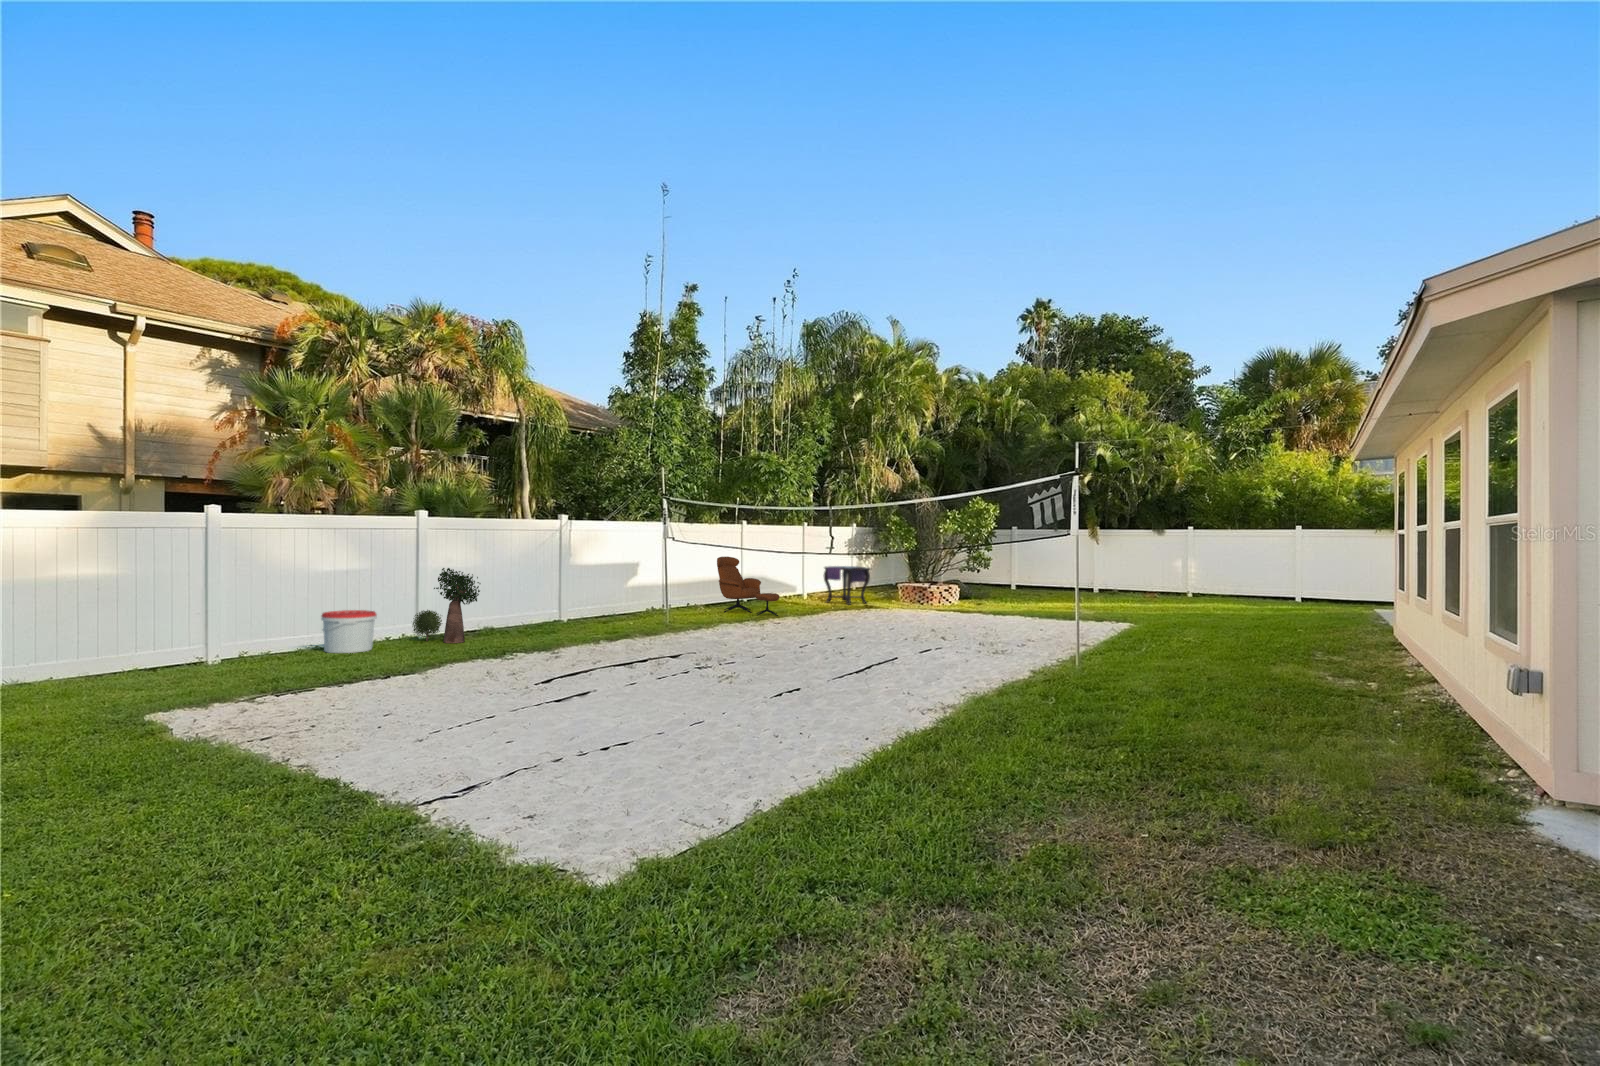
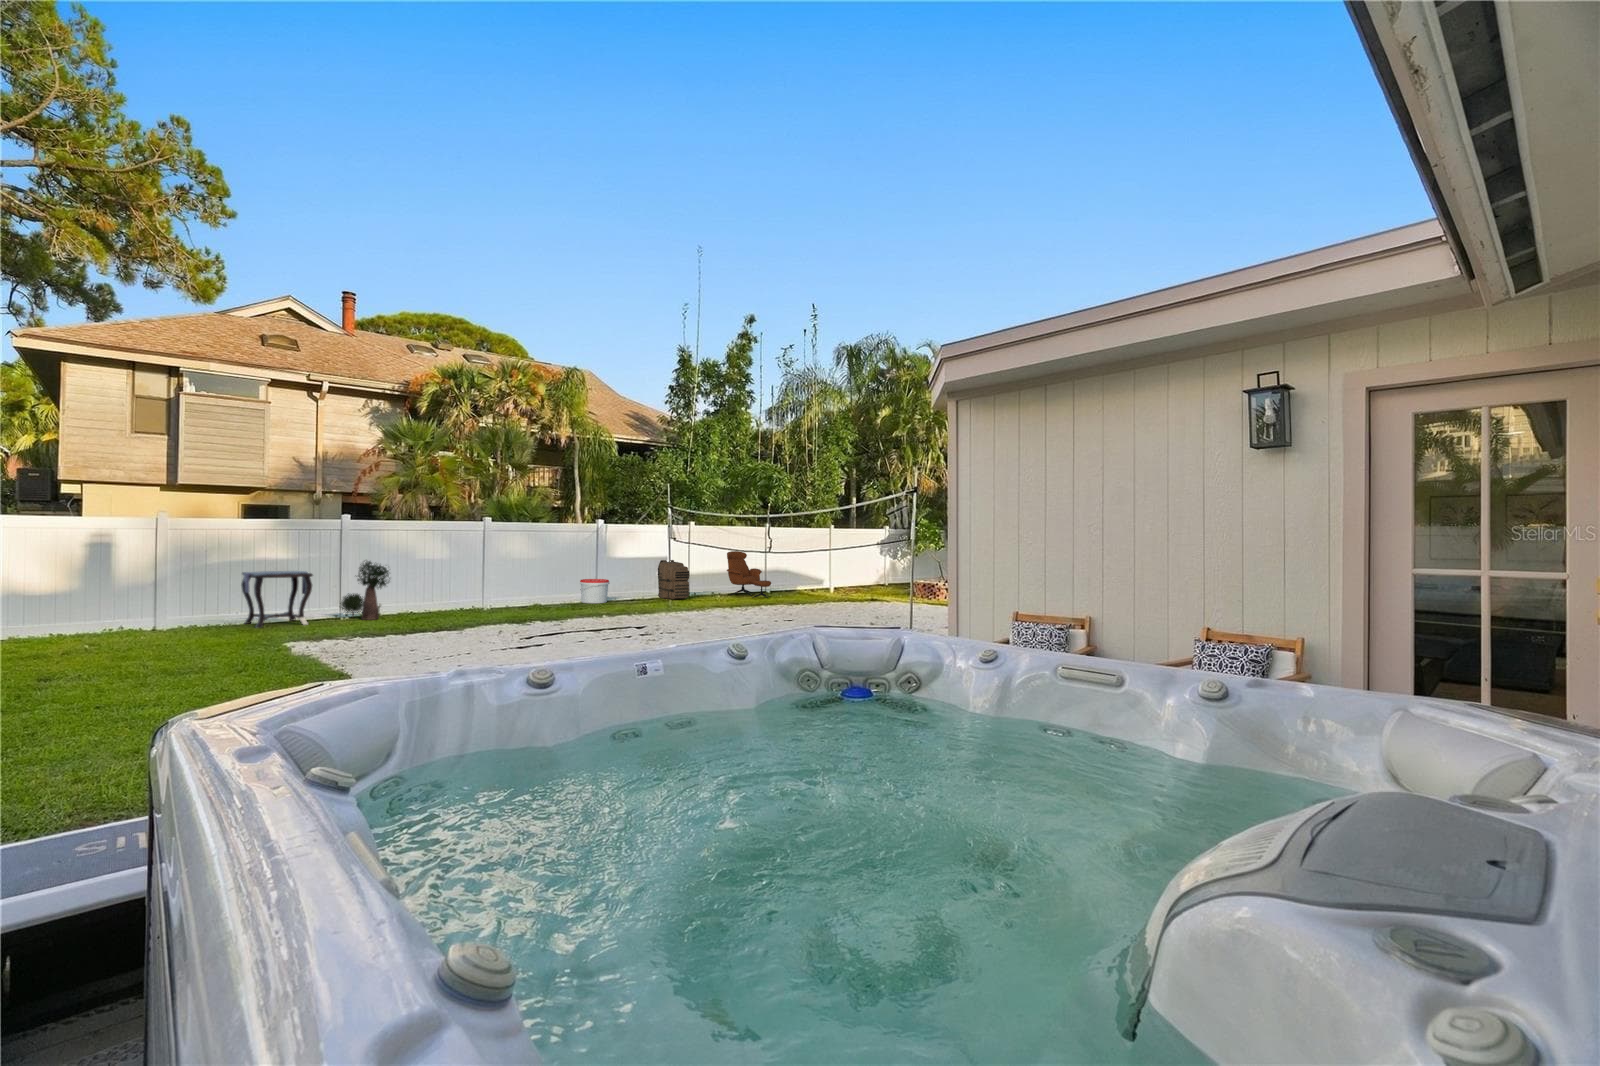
side table: present [824,566,870,605] -> present [241,571,313,628]
potted plant: present [412,568,481,643] -> present [340,561,390,620]
backpack: none [638,568,685,619] -> present [658,560,689,599]
bucket: present [321,610,377,653] -> present [580,579,609,603]

